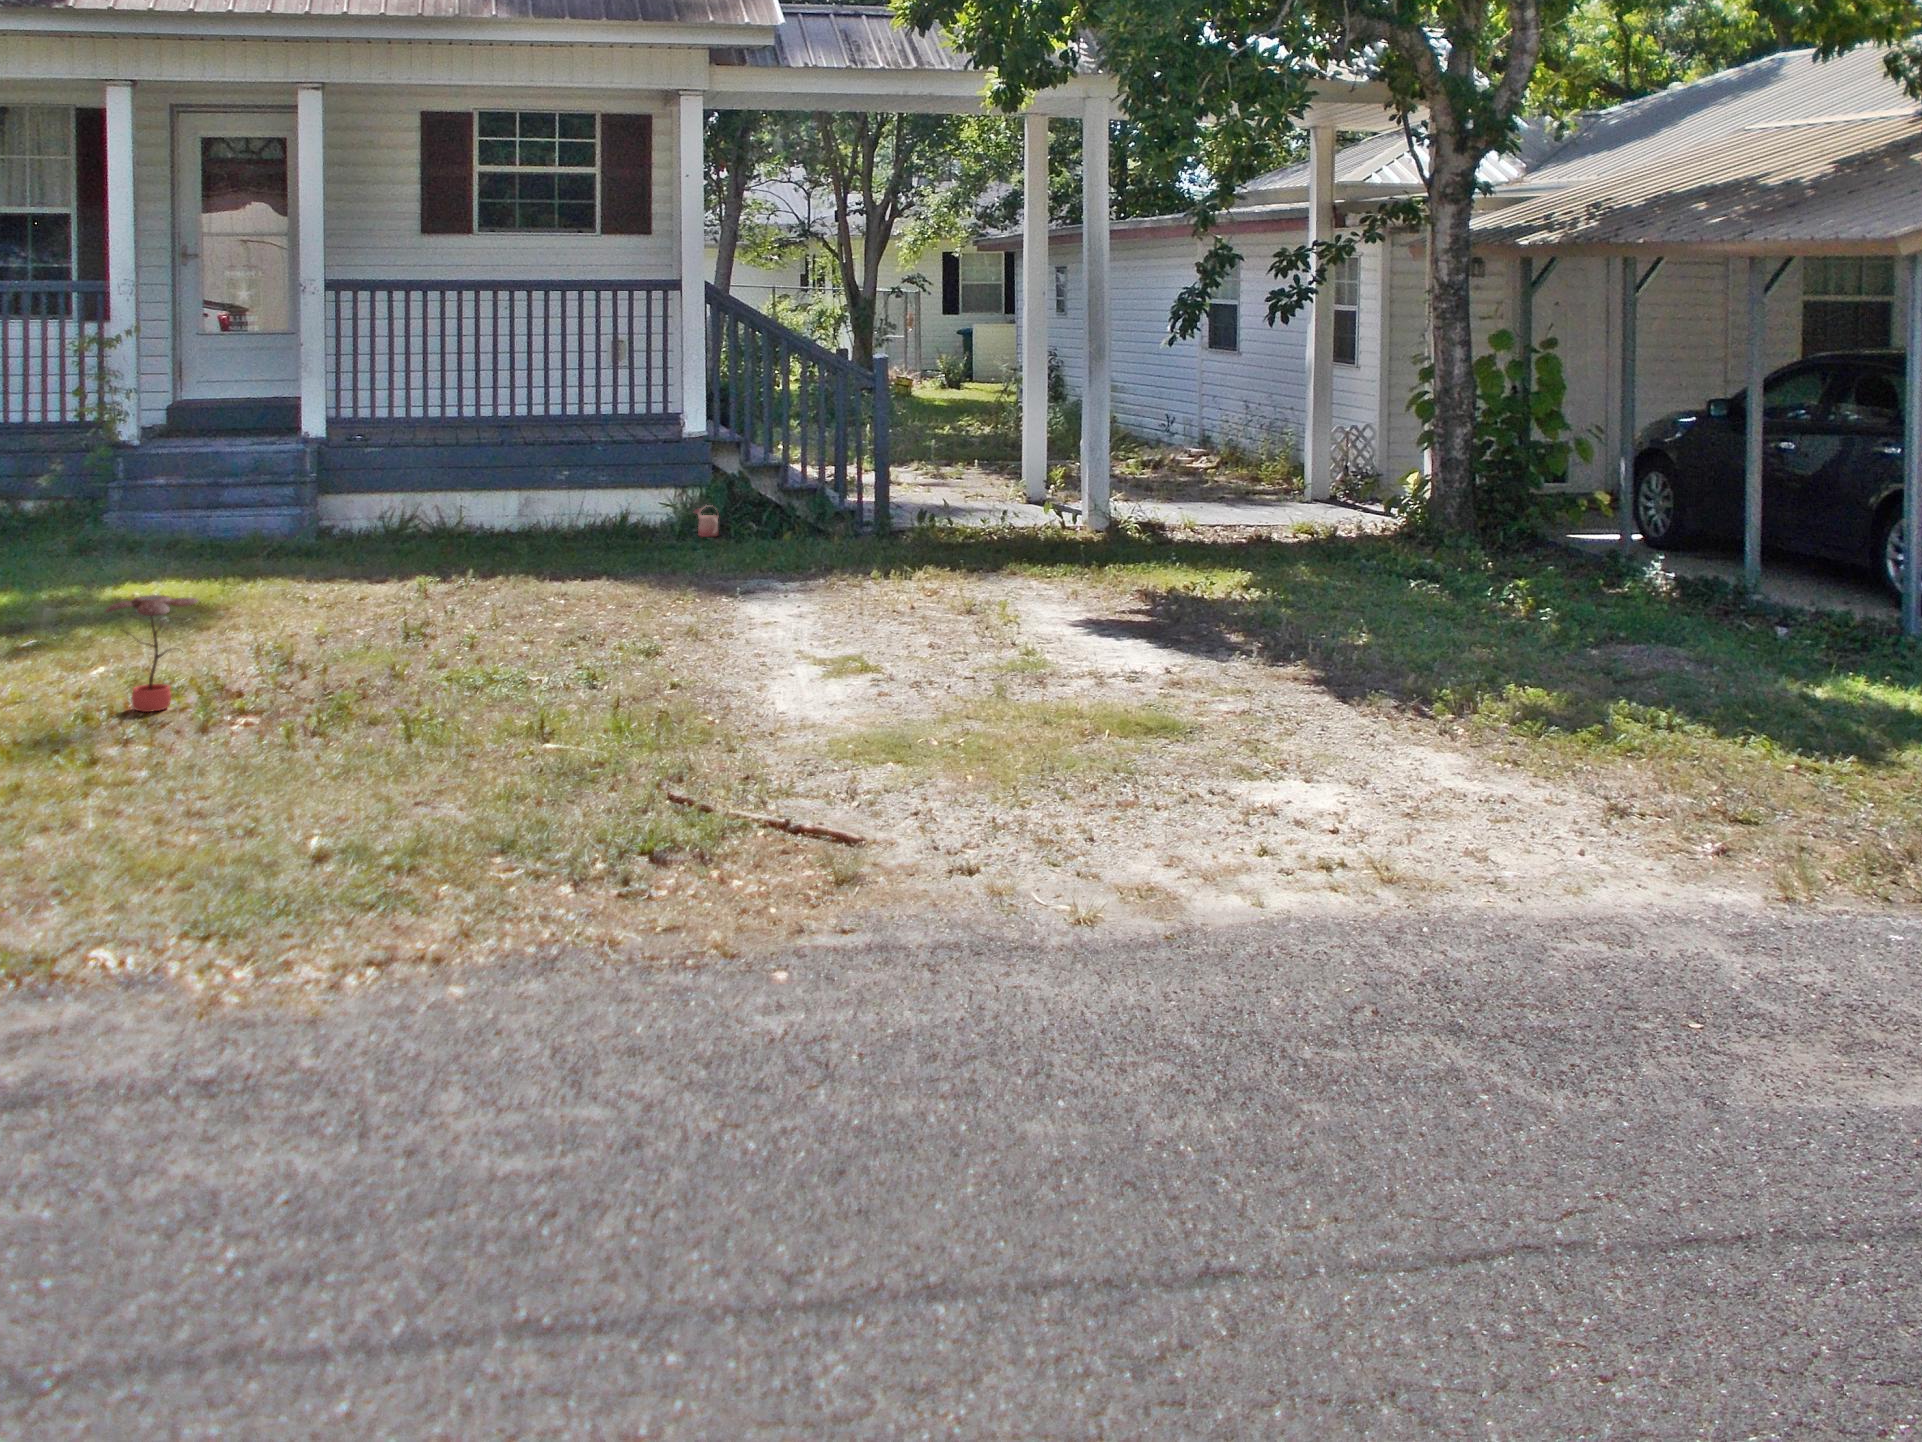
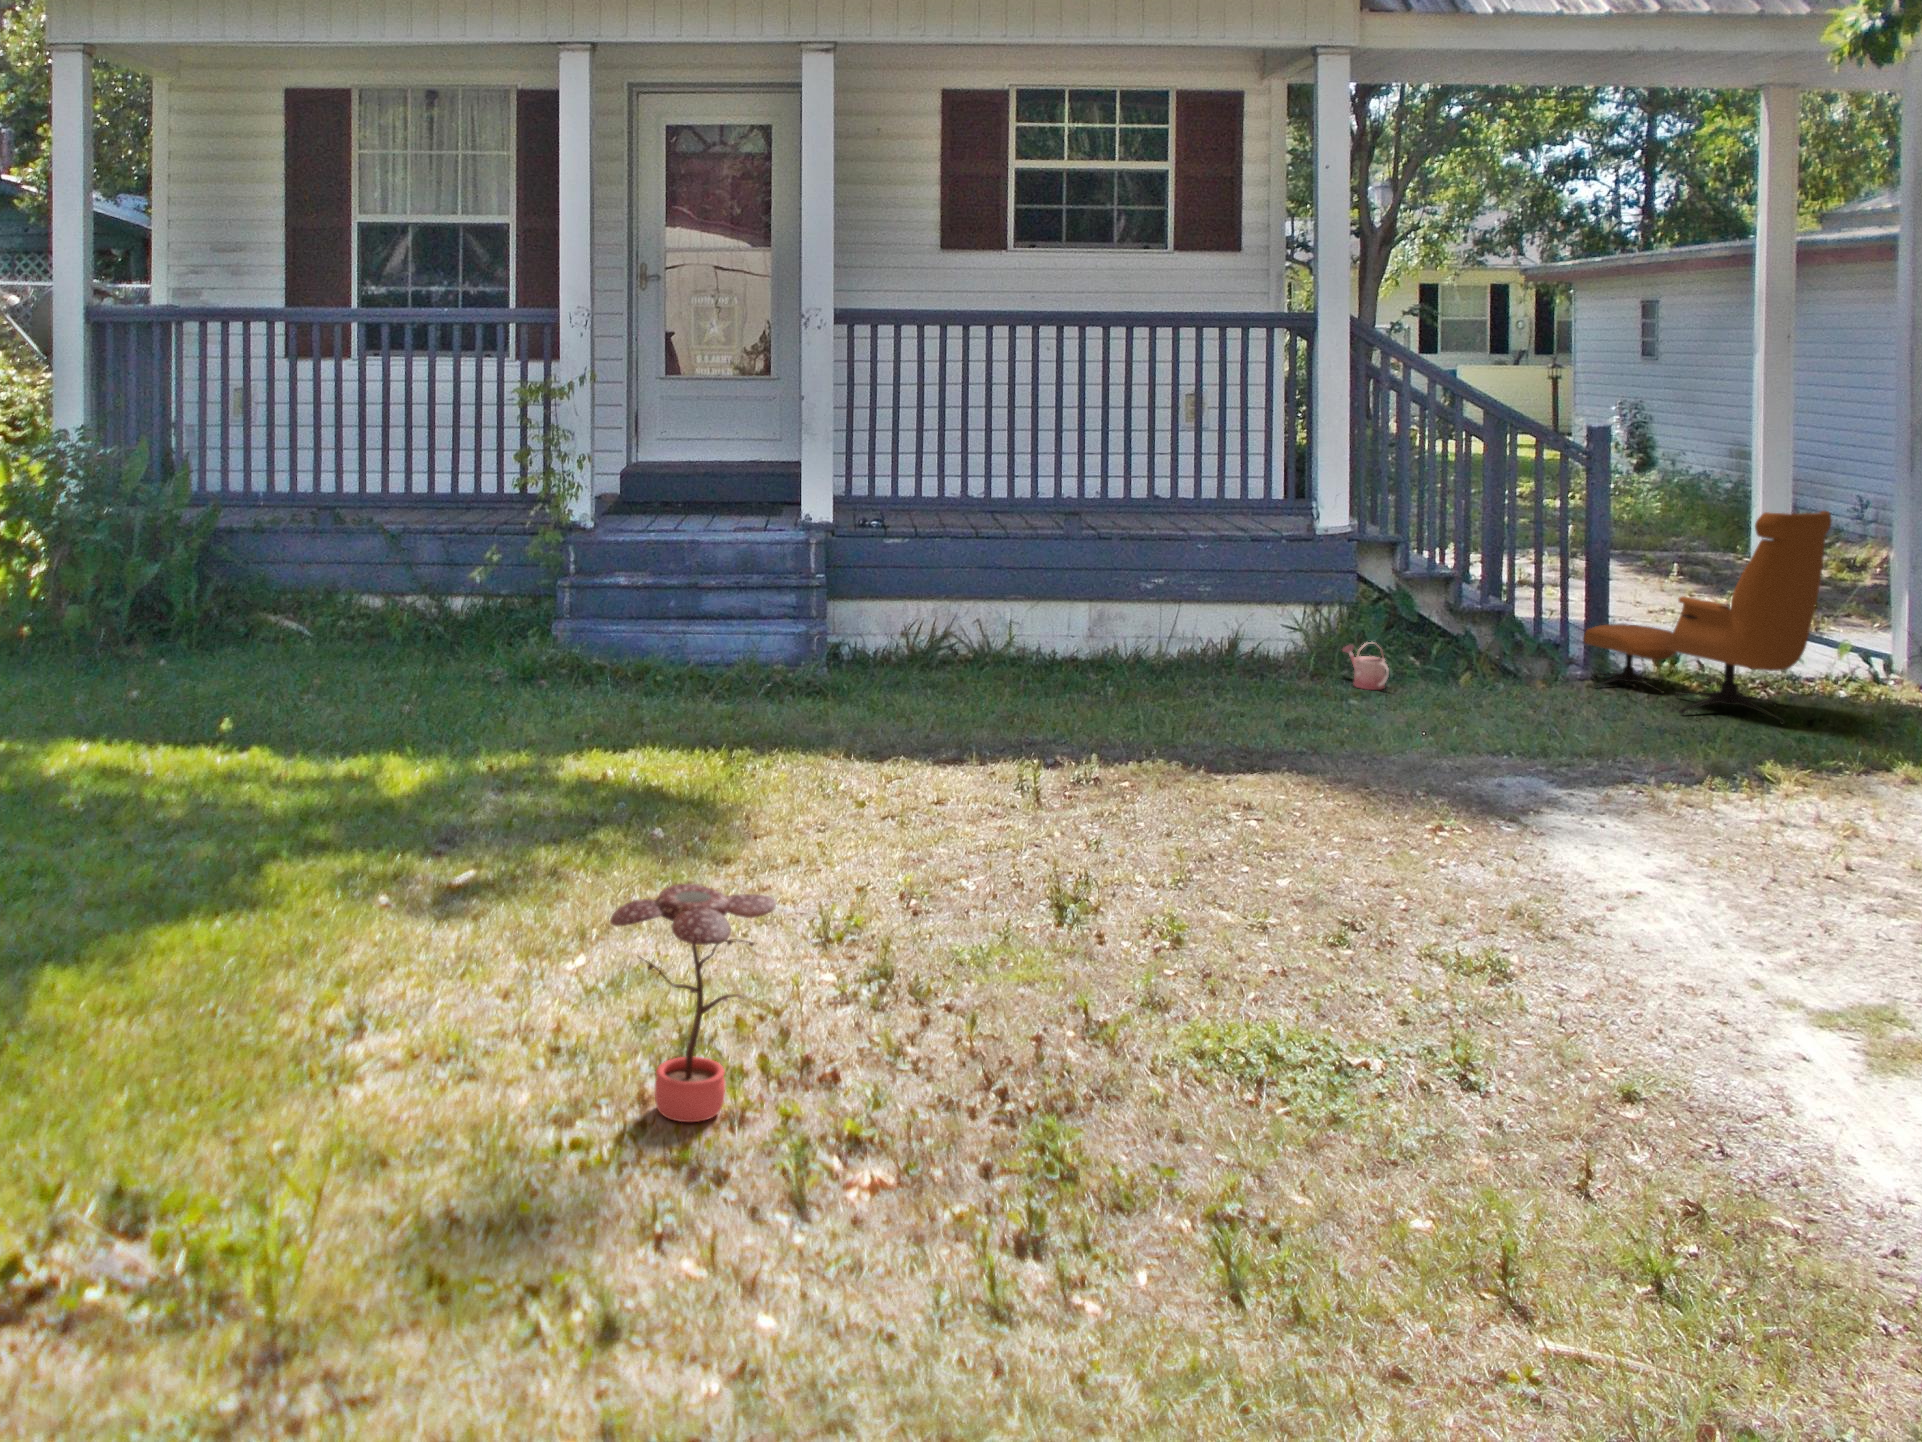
lounge chair: none [860,406,989,544] -> present [1583,511,1831,724]

